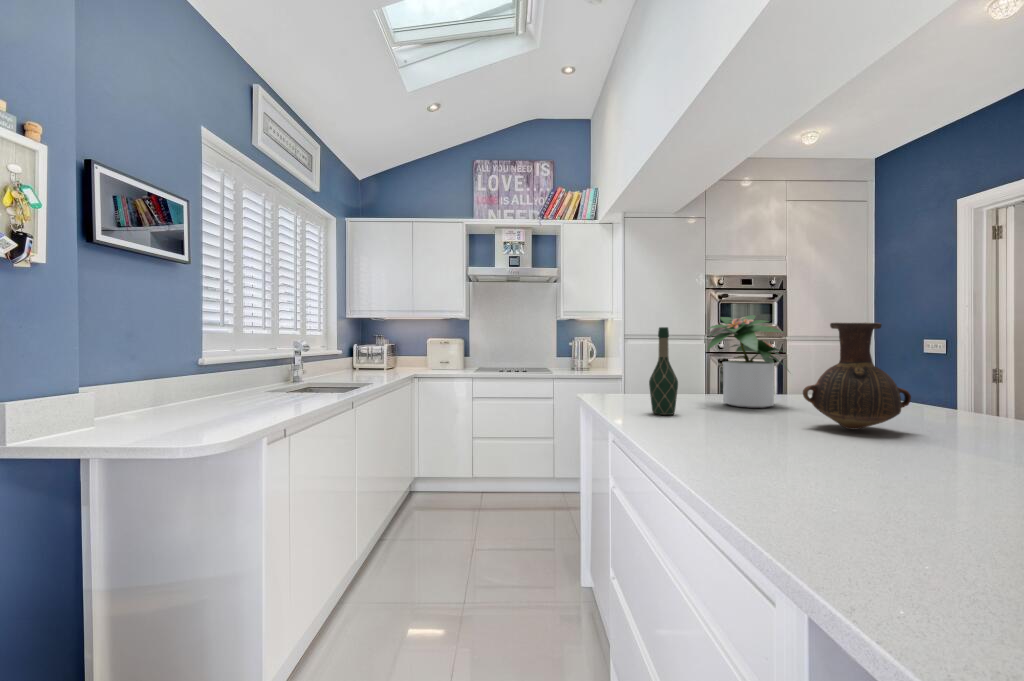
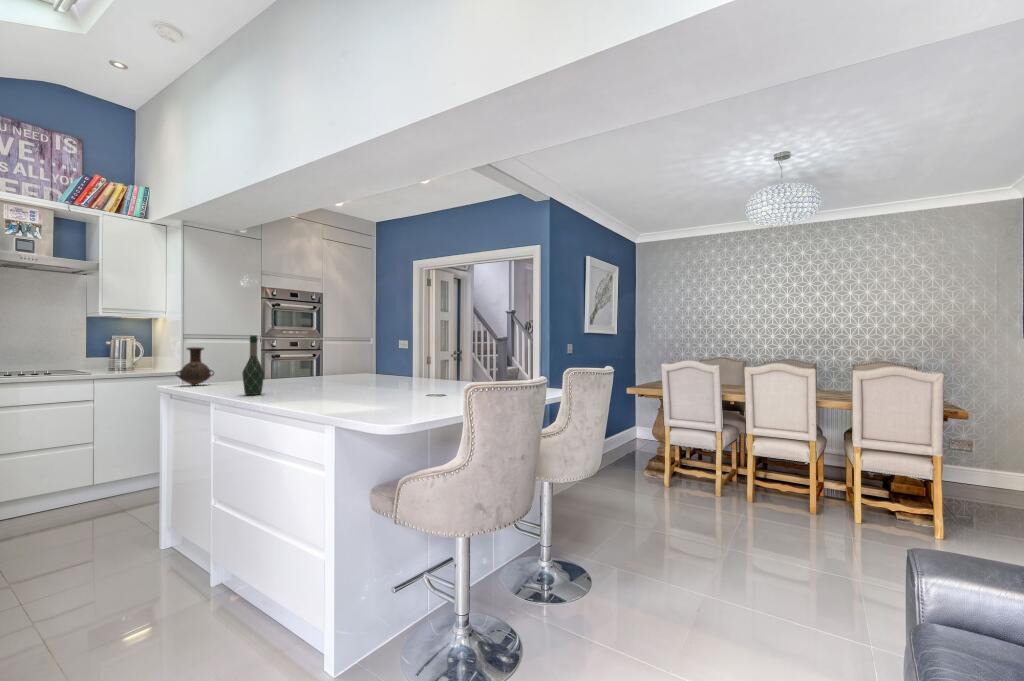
potted plant: present [708,315,787,408] -> none [278,327,332,386]
vase: present [803,322,911,430] -> present [176,347,214,385]

